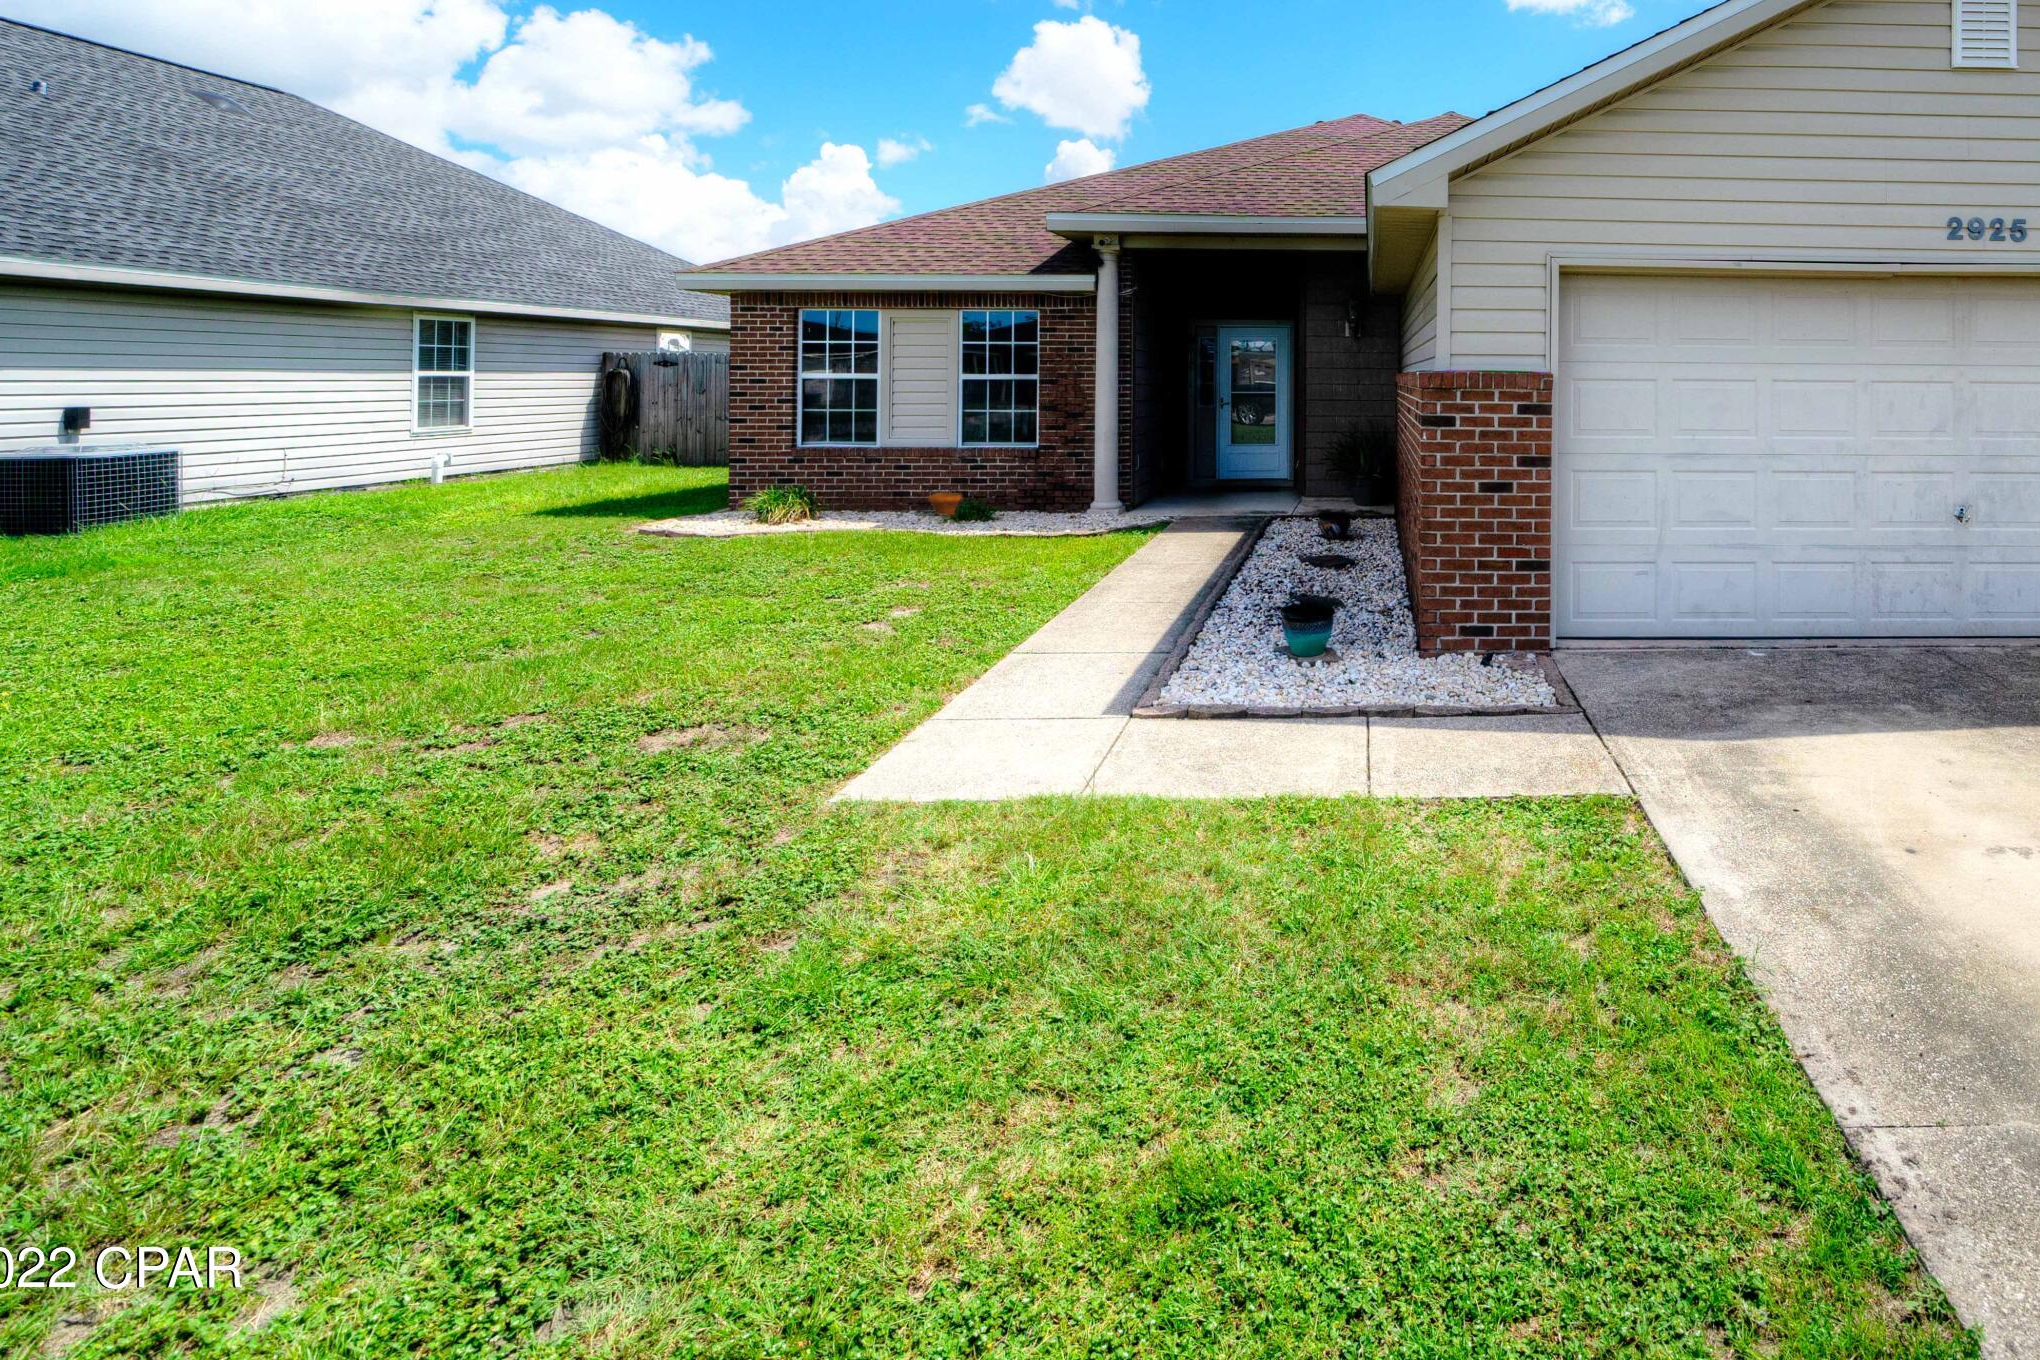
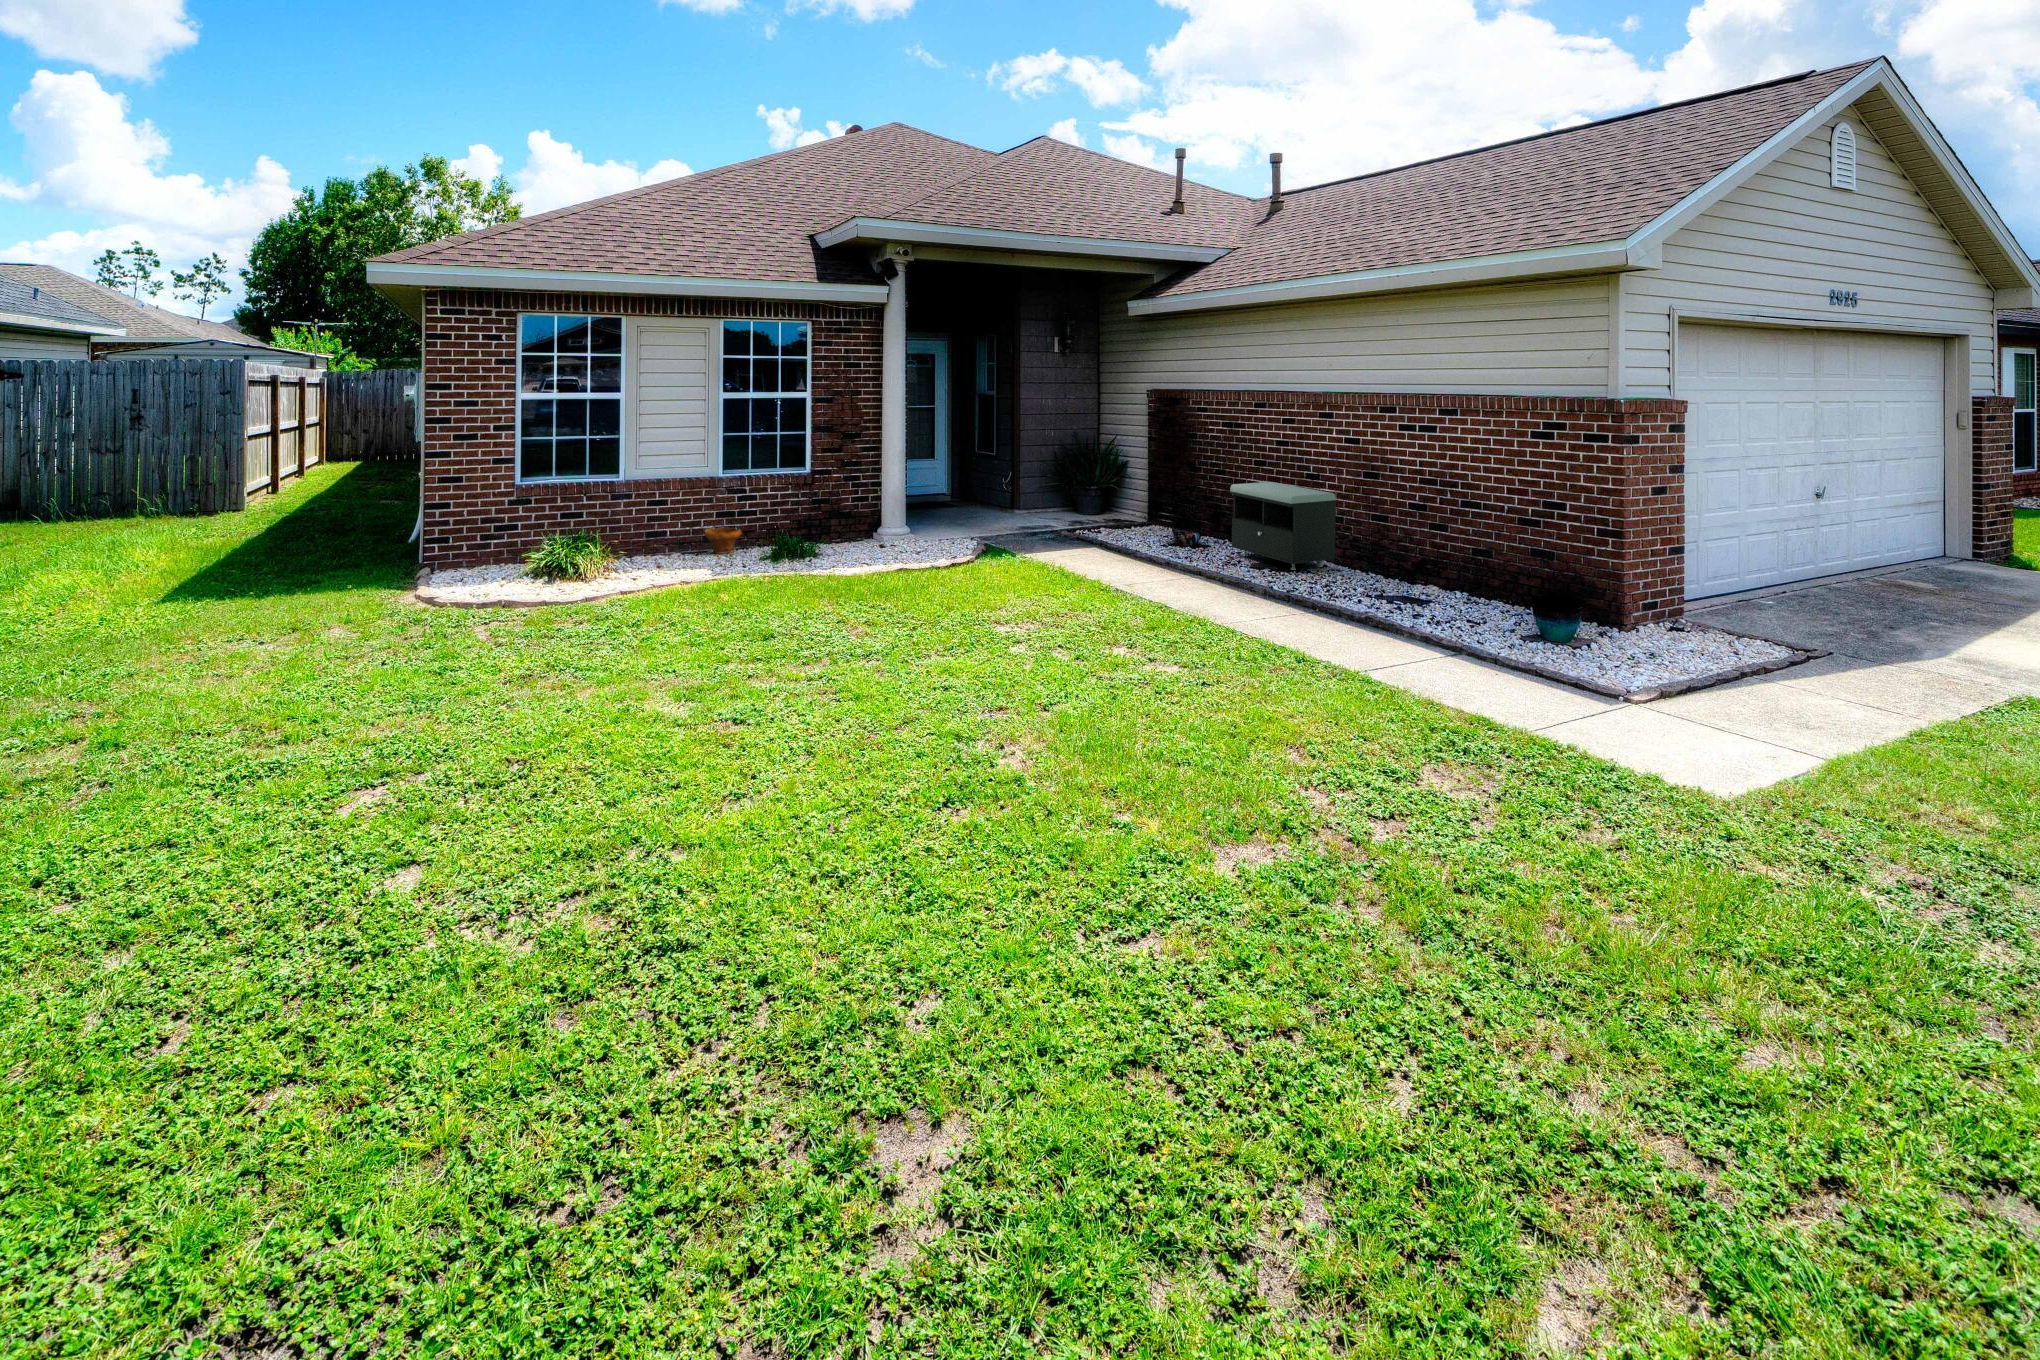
storage bench: none [1333,472,1398,567] -> present [1230,482,1336,570]

